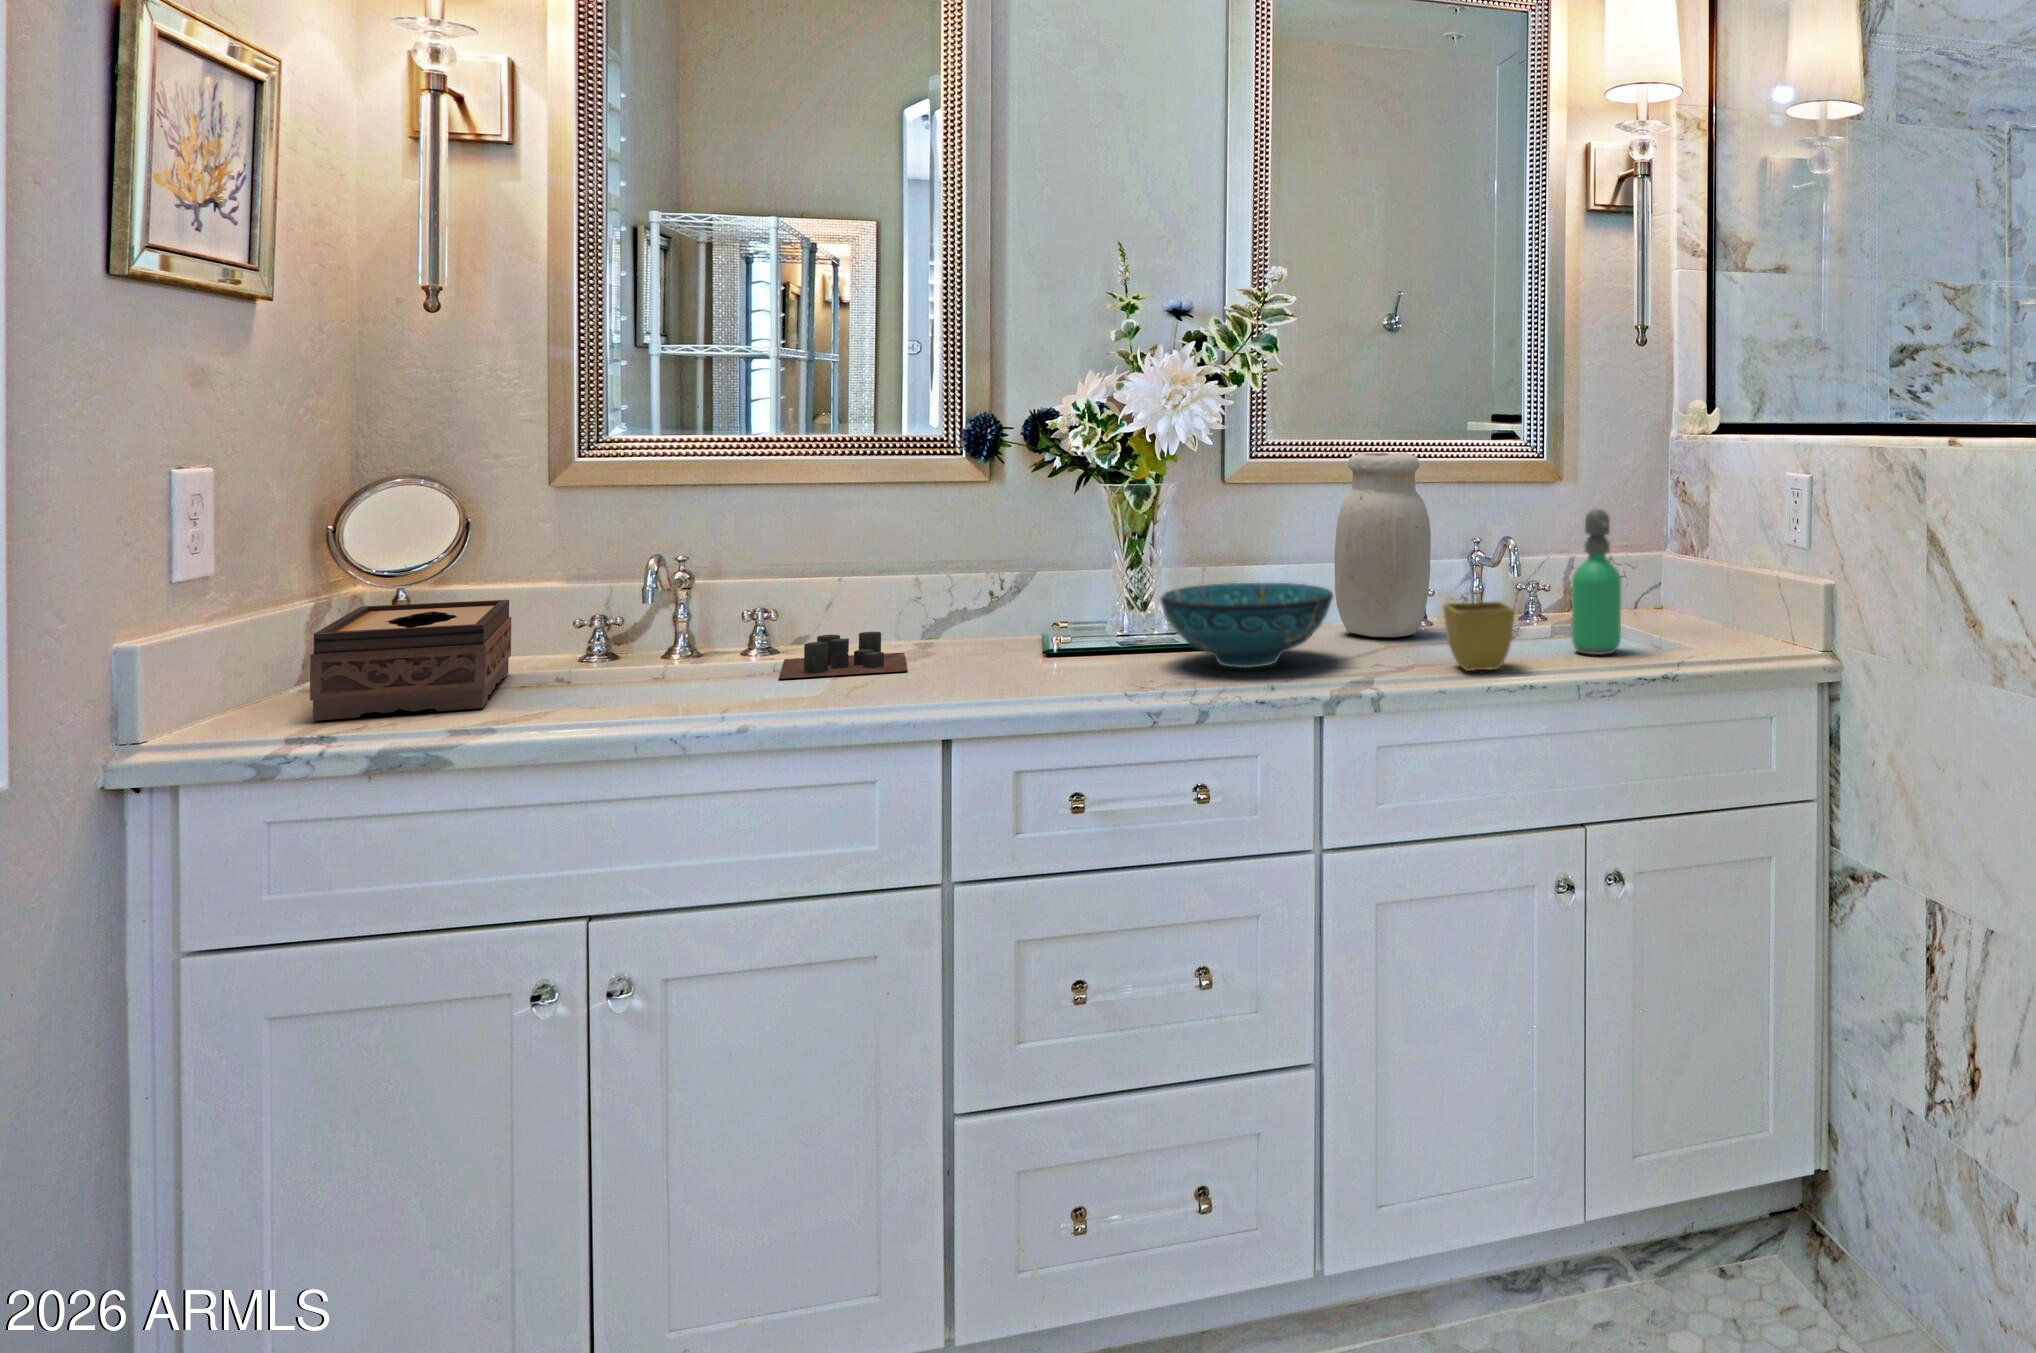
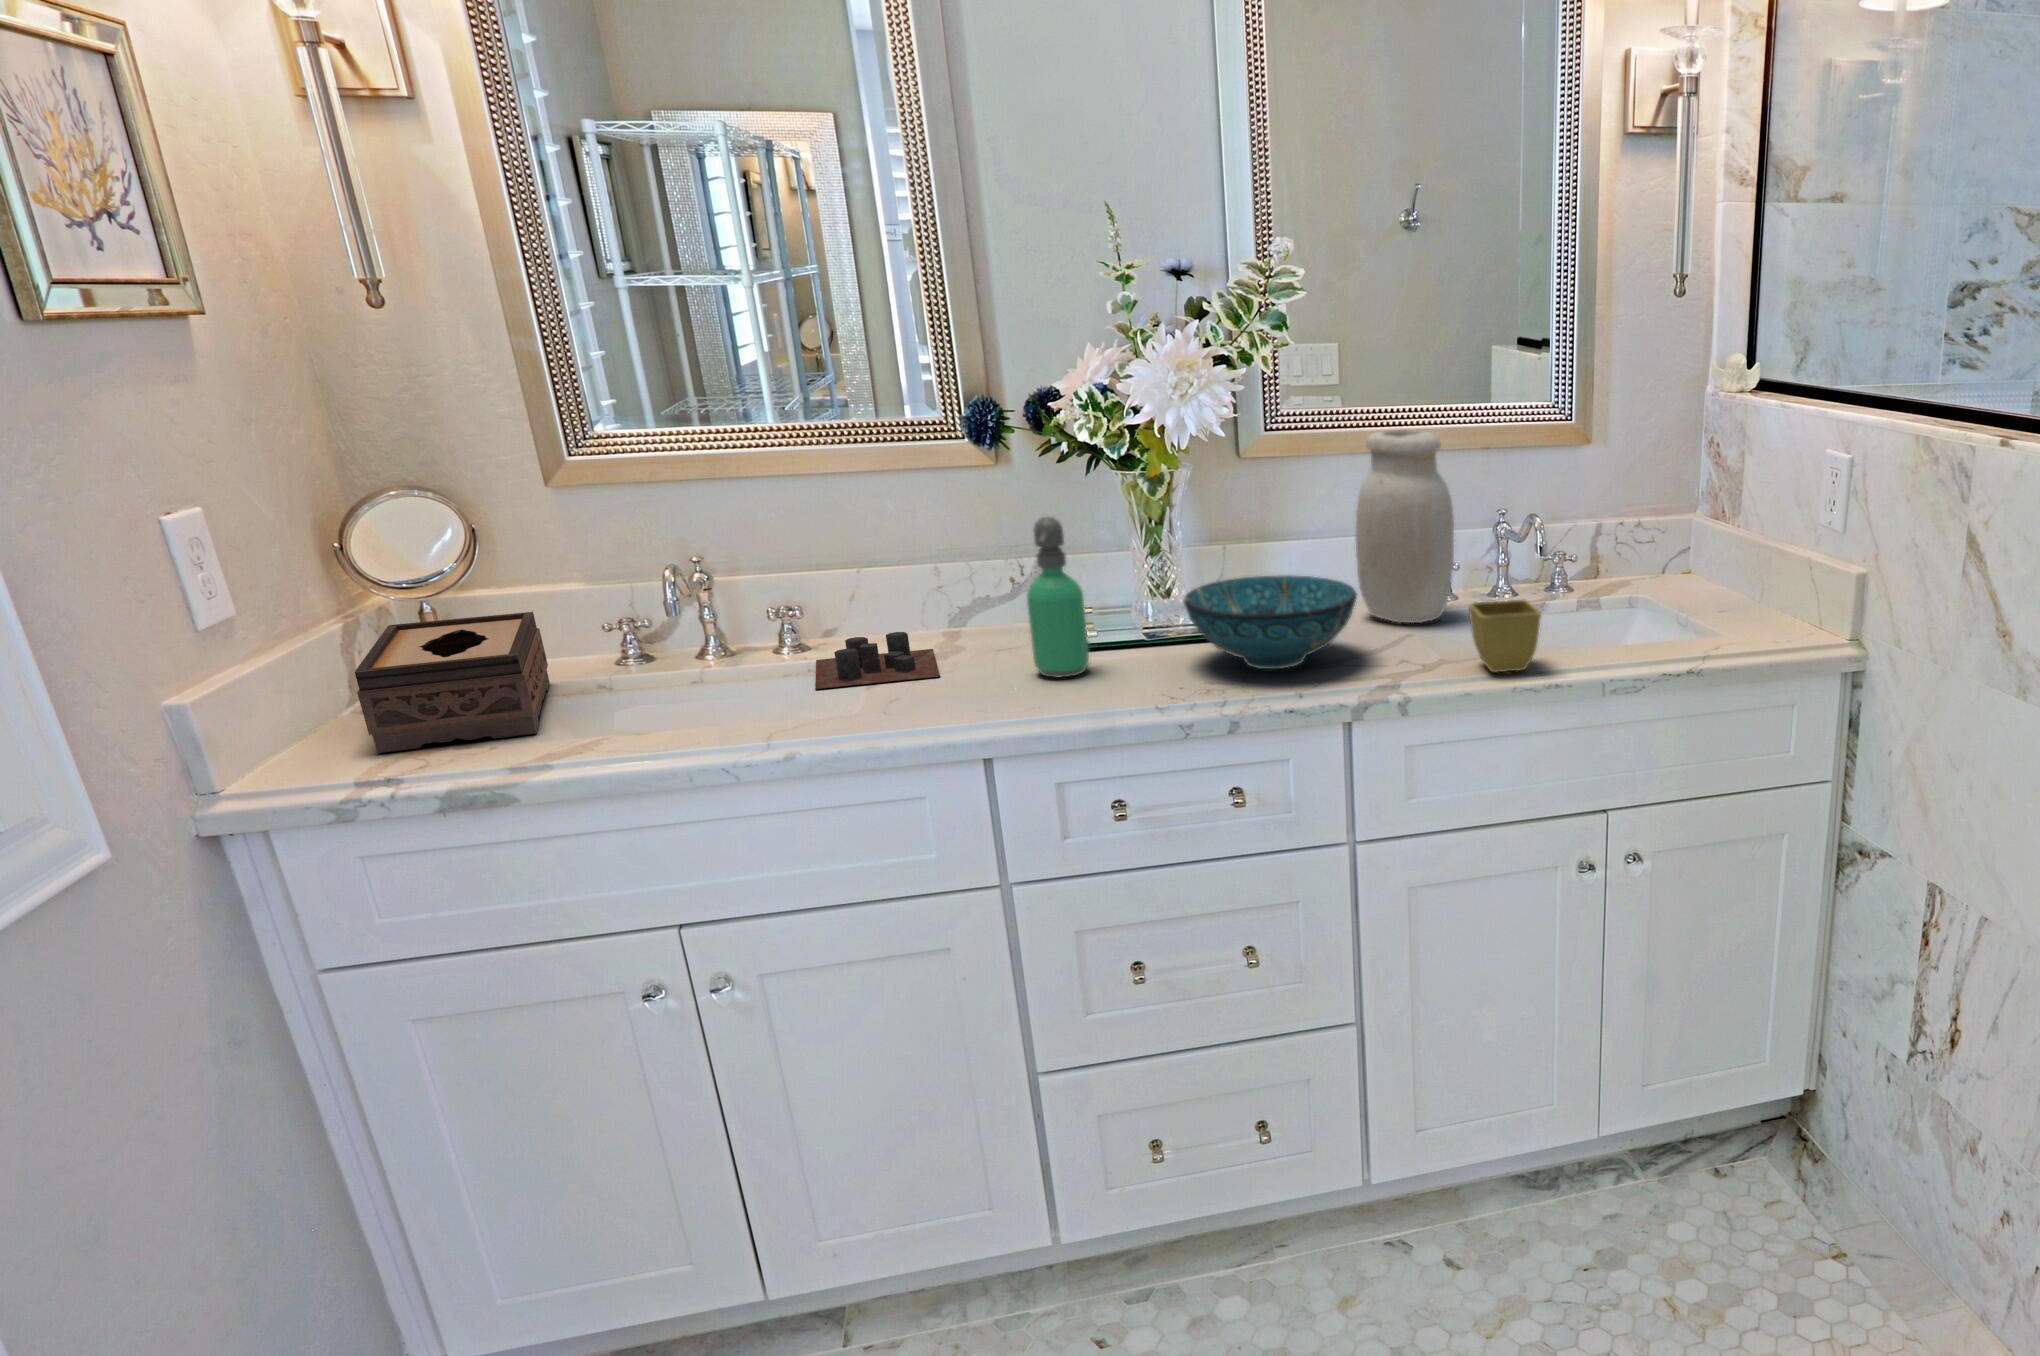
soap dispenser: present [1572,509,1621,655] -> present [1027,517,1089,678]

